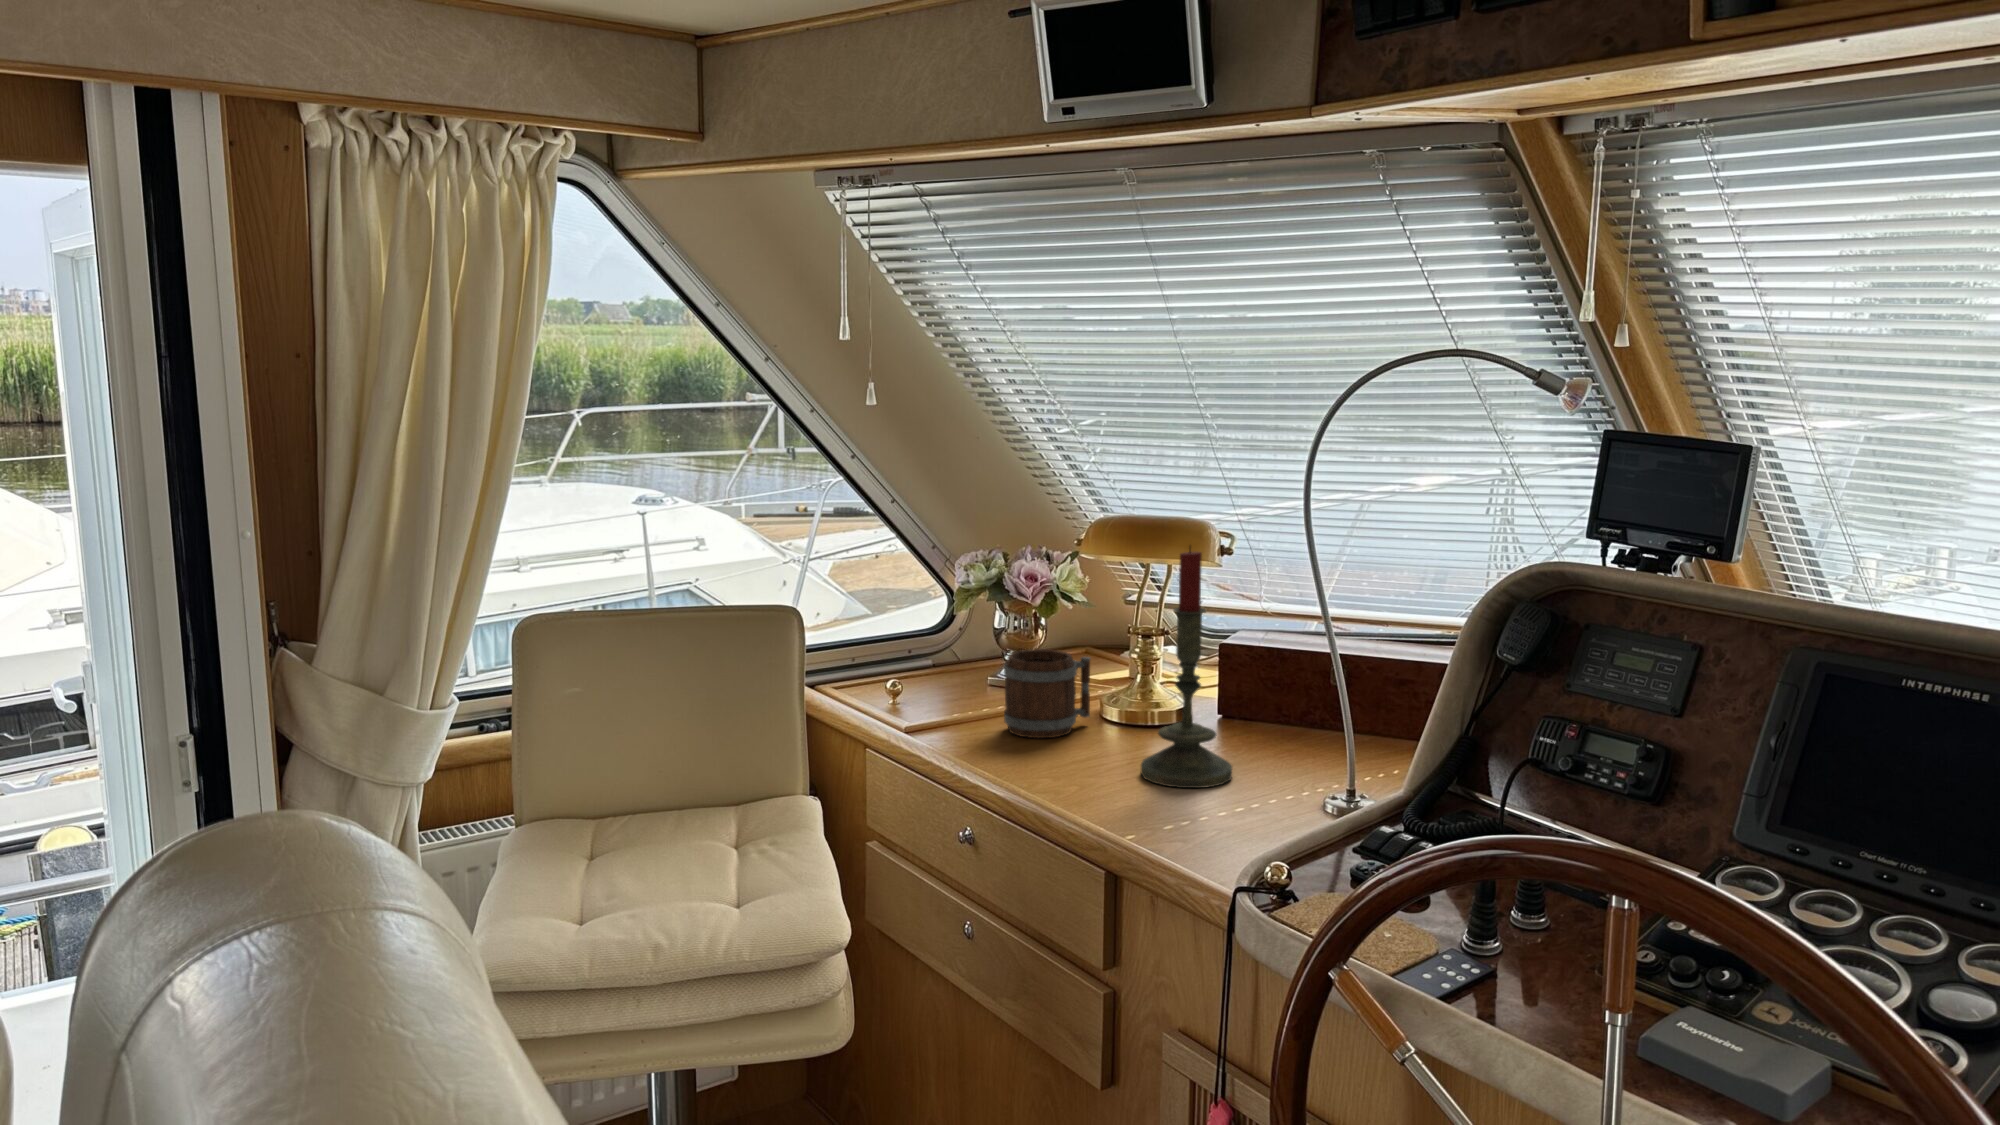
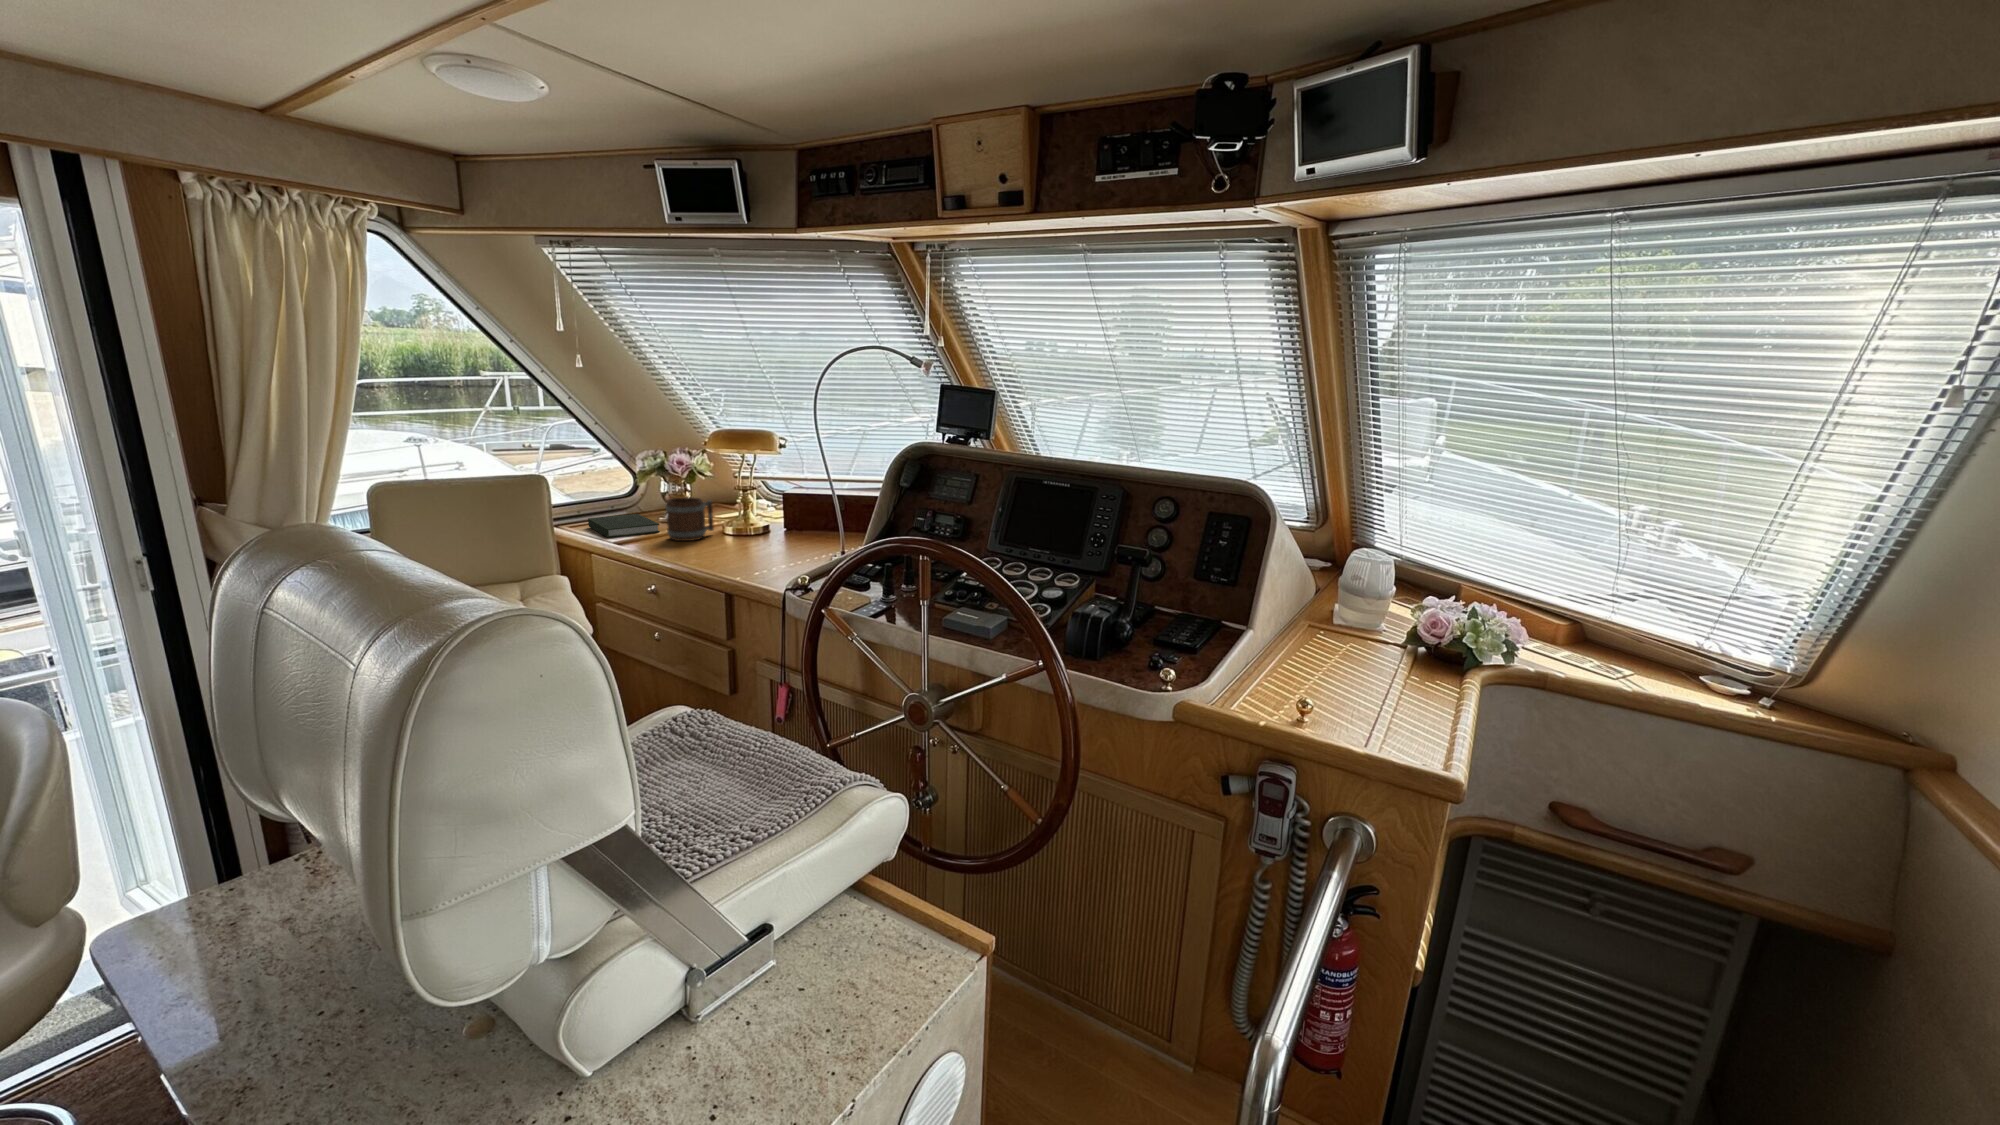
candle: present [1141,547,1232,788] -> none [738,439,783,555]
book: none [866,670,989,720] -> present [588,514,660,538]

